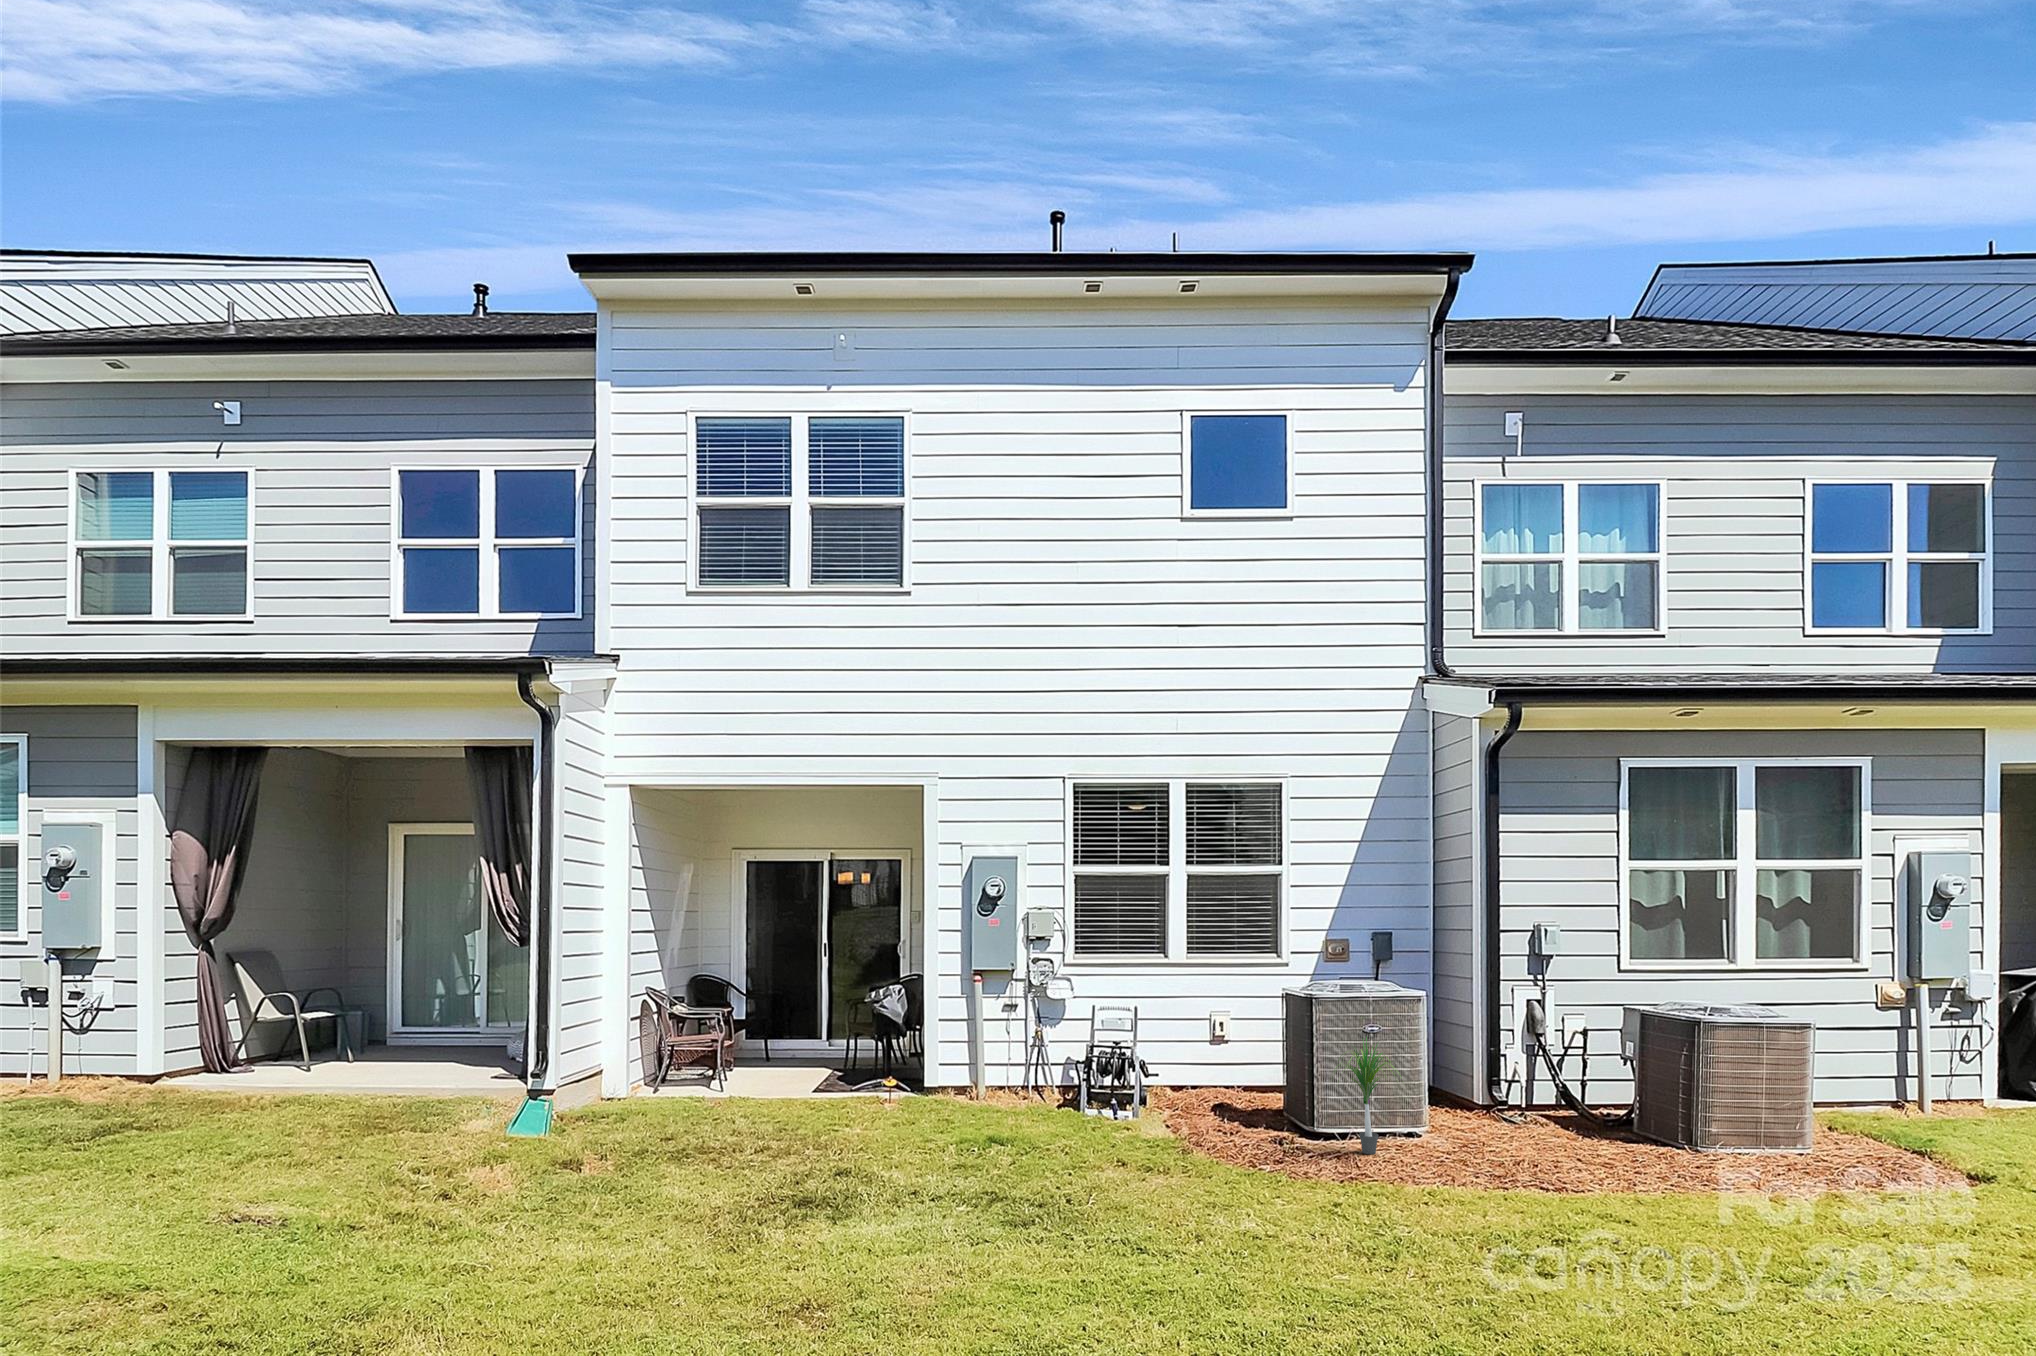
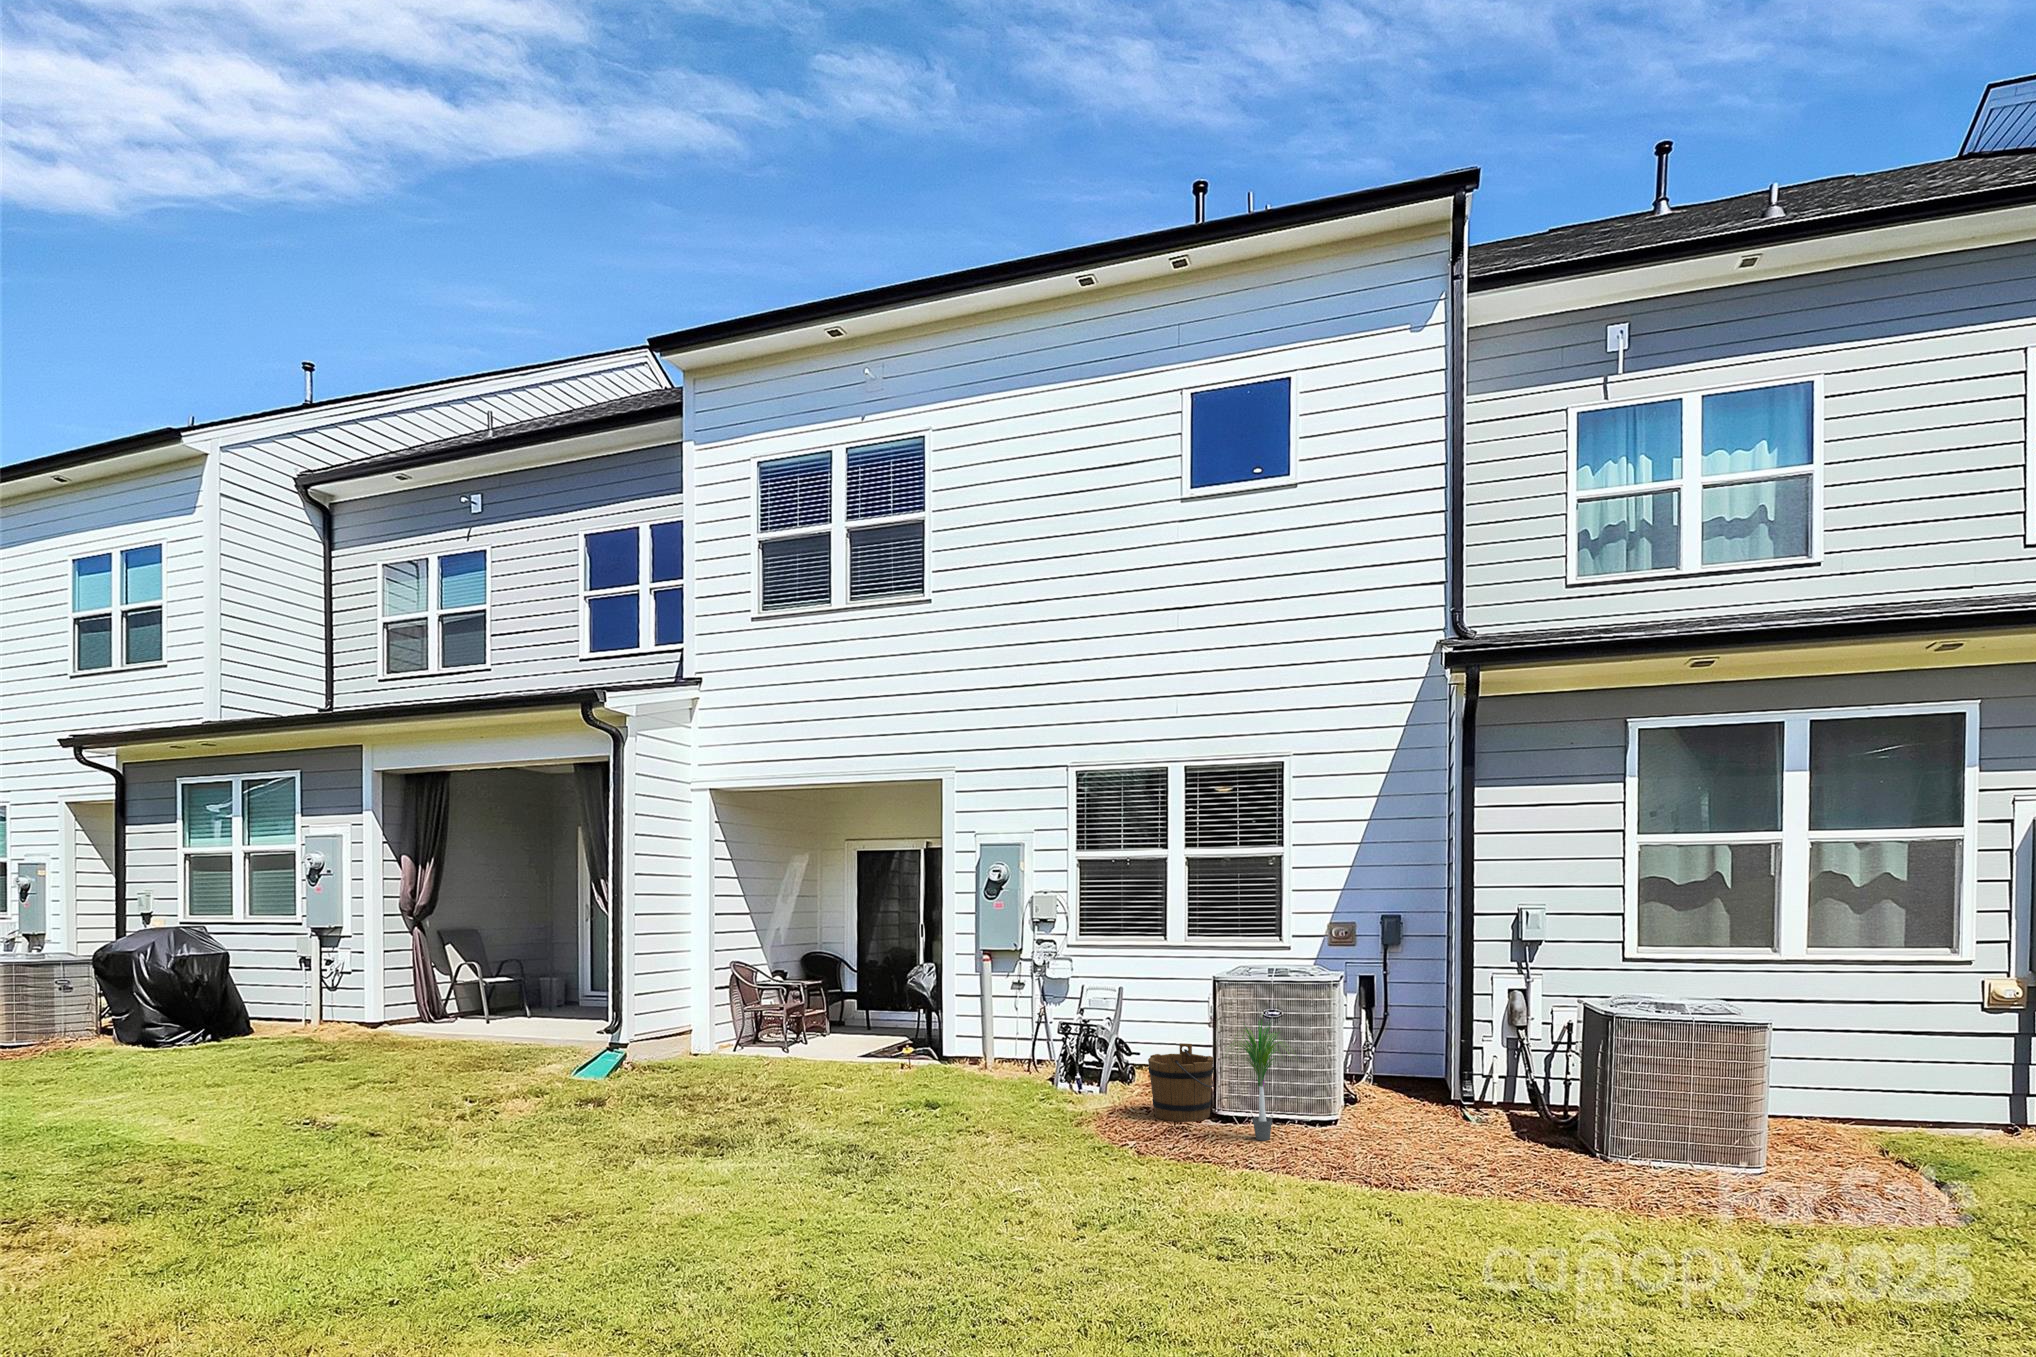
bucket: none [1230,1065,1295,1141] -> present [1148,1043,1214,1122]

